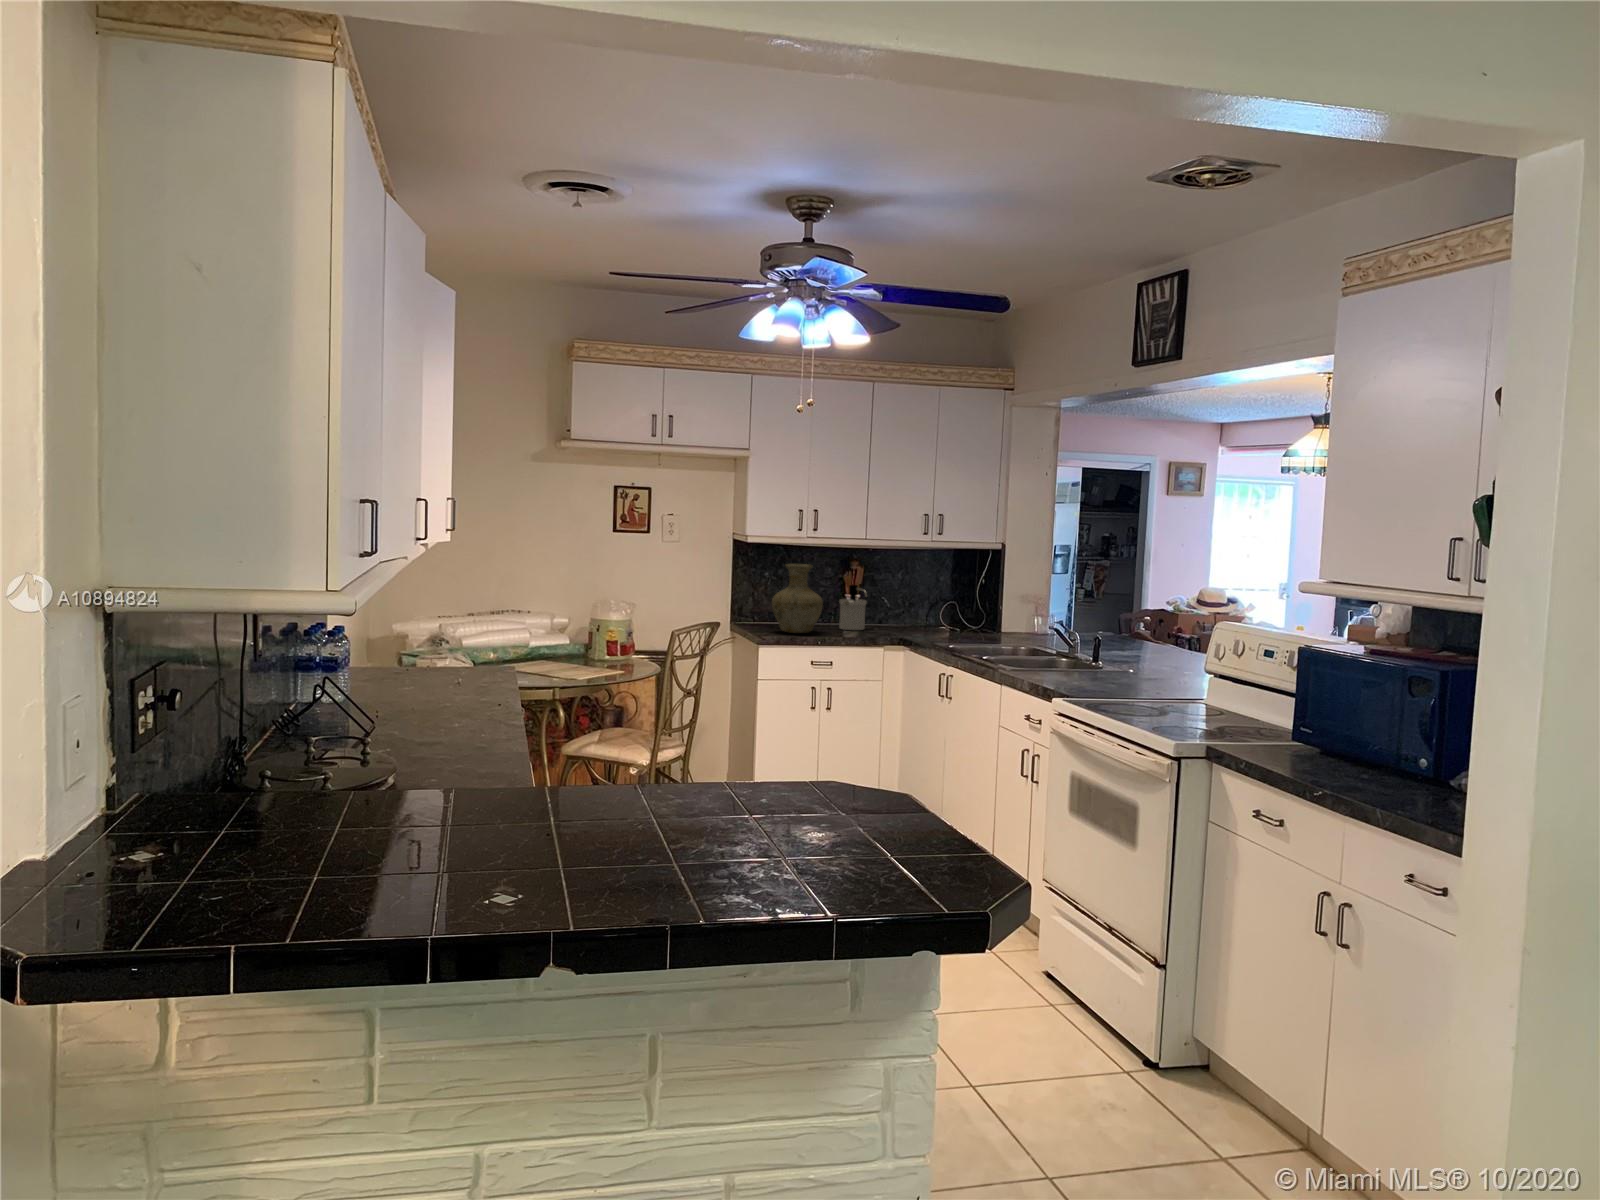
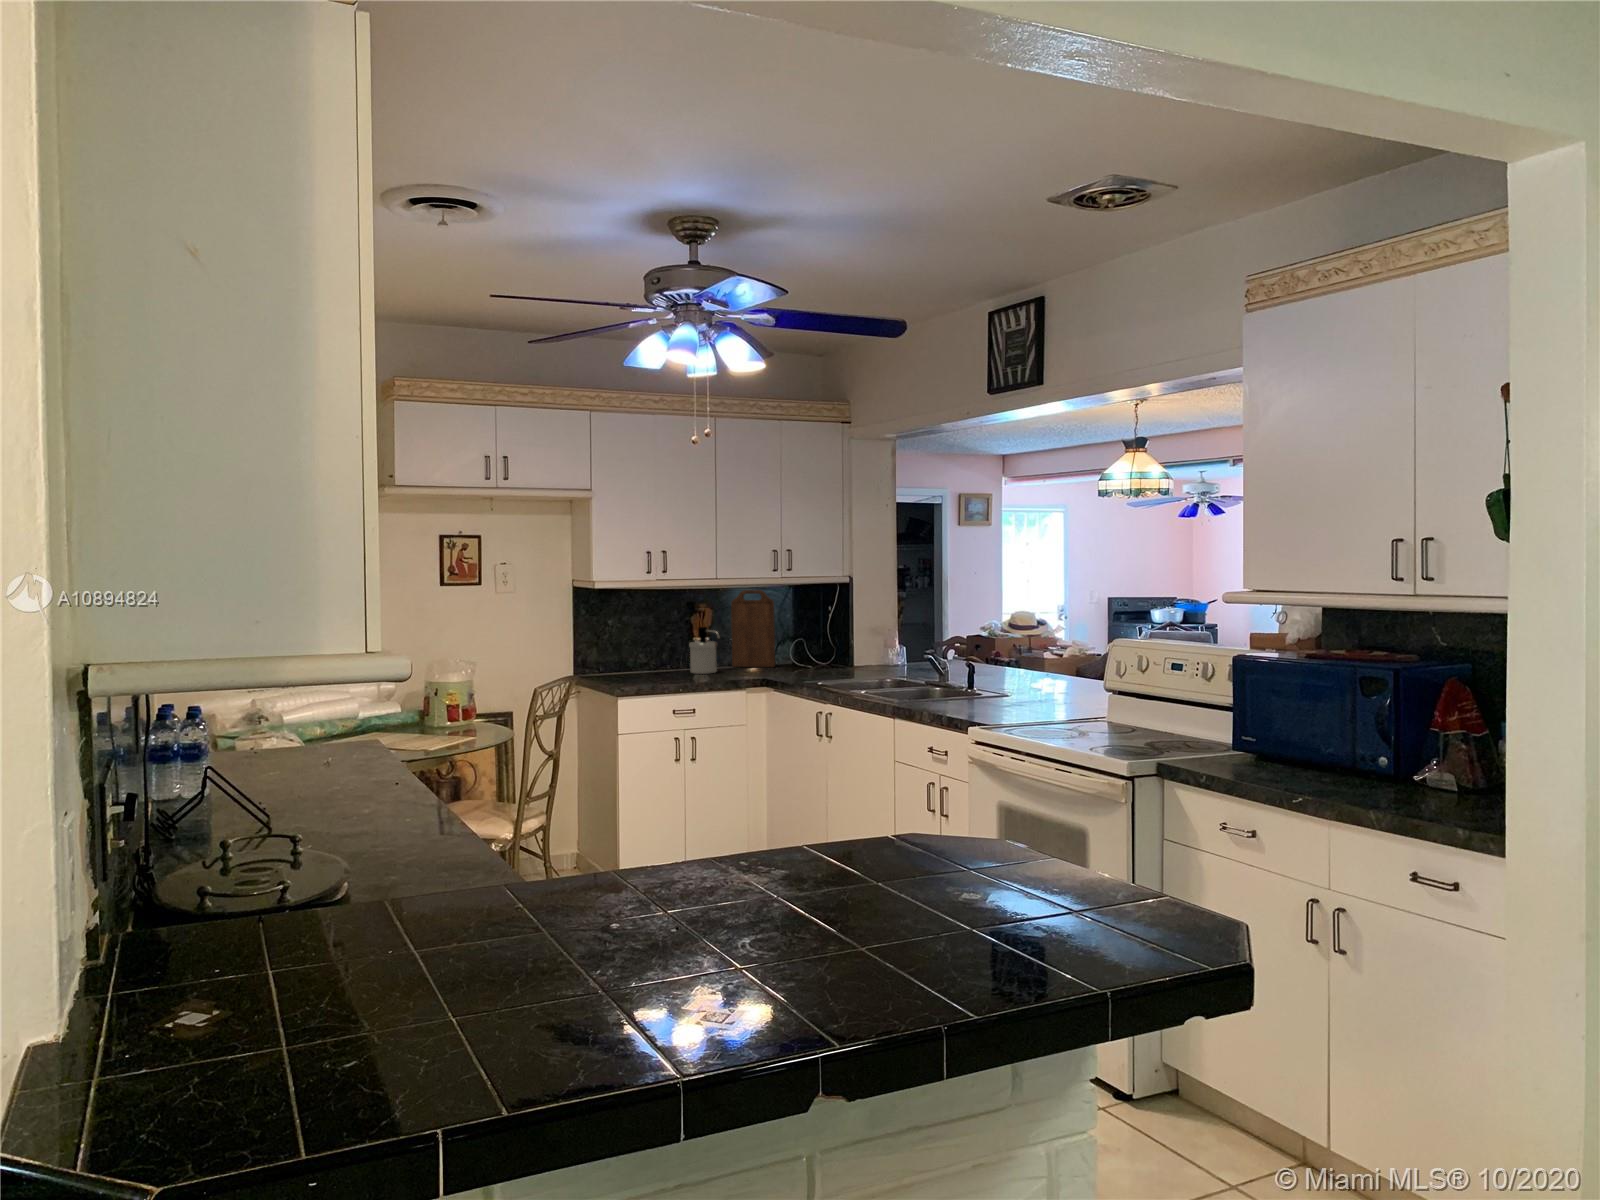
cutting board: none [884,551,927,629] -> present [731,590,775,667]
vase: present [772,564,823,633] -> none [623,609,677,681]

